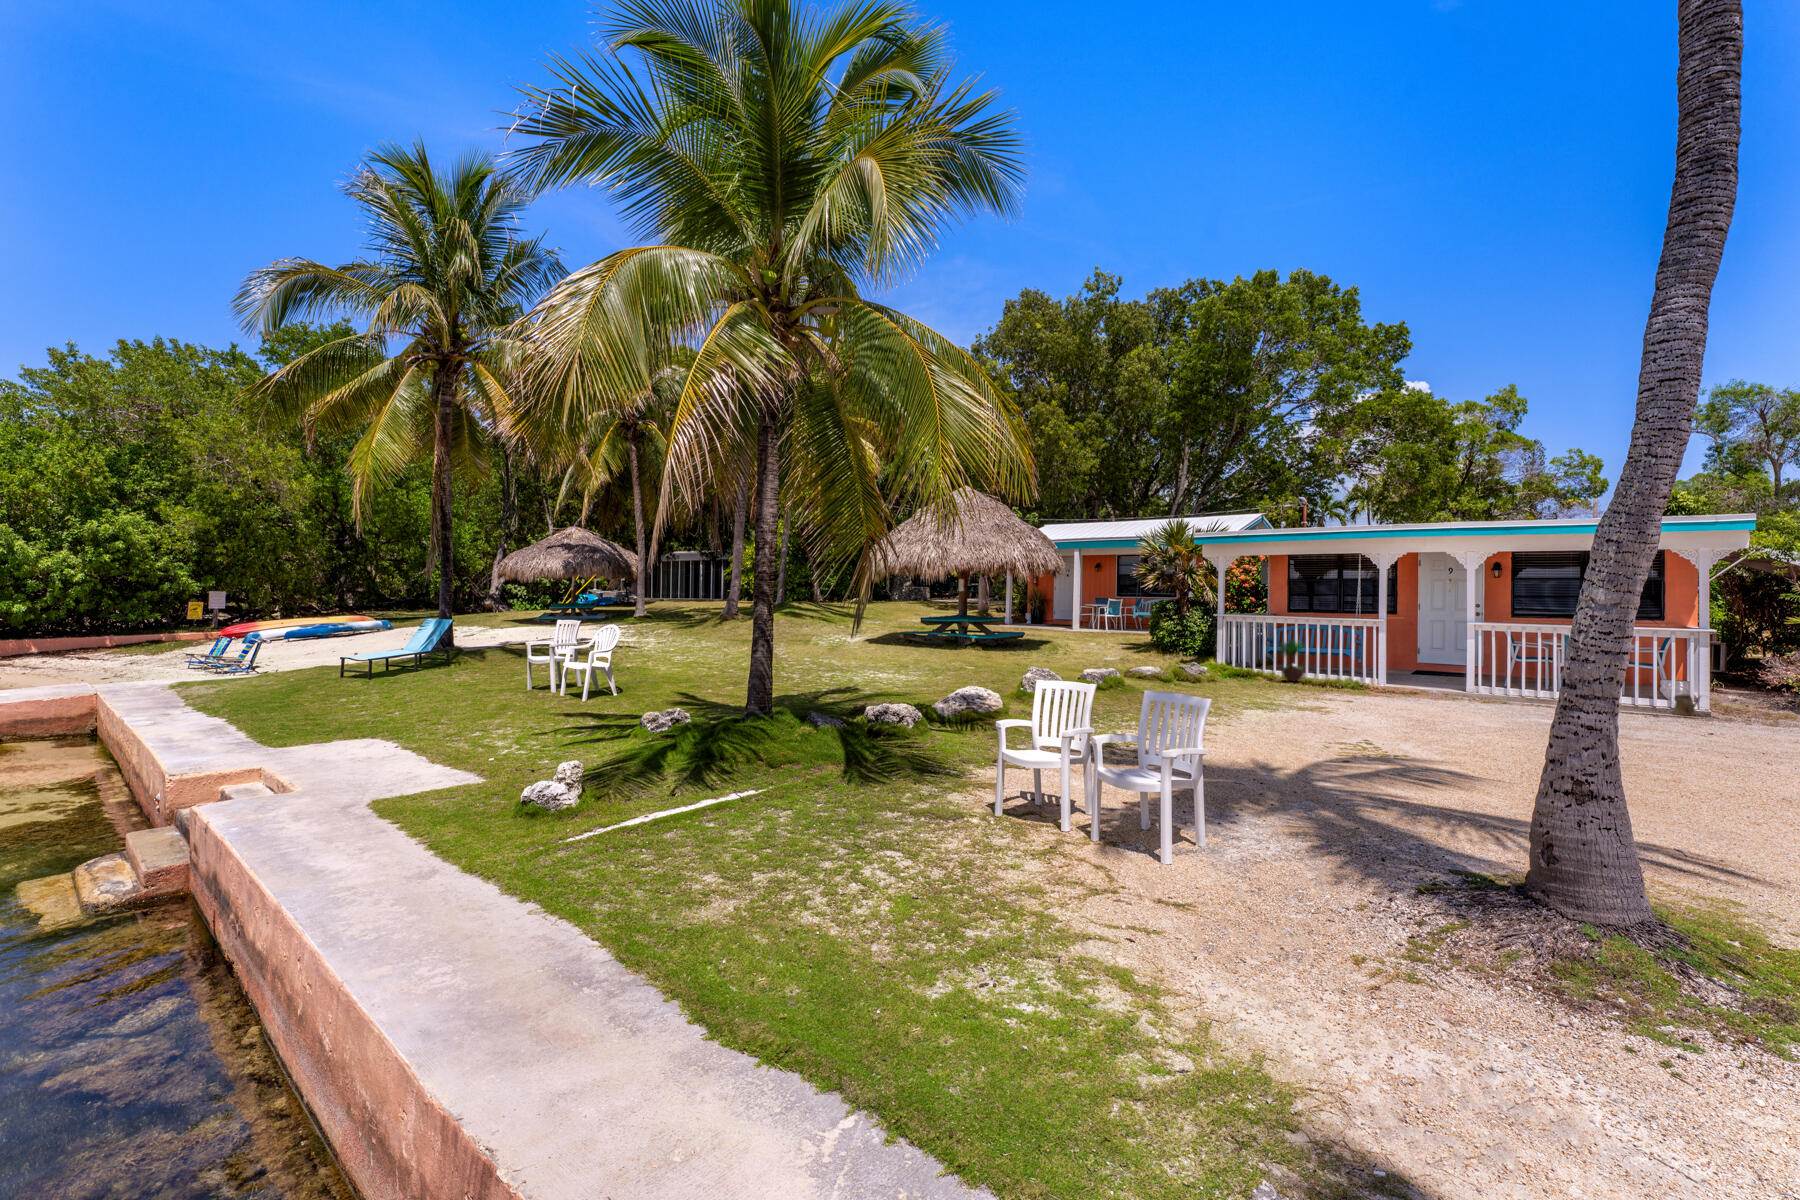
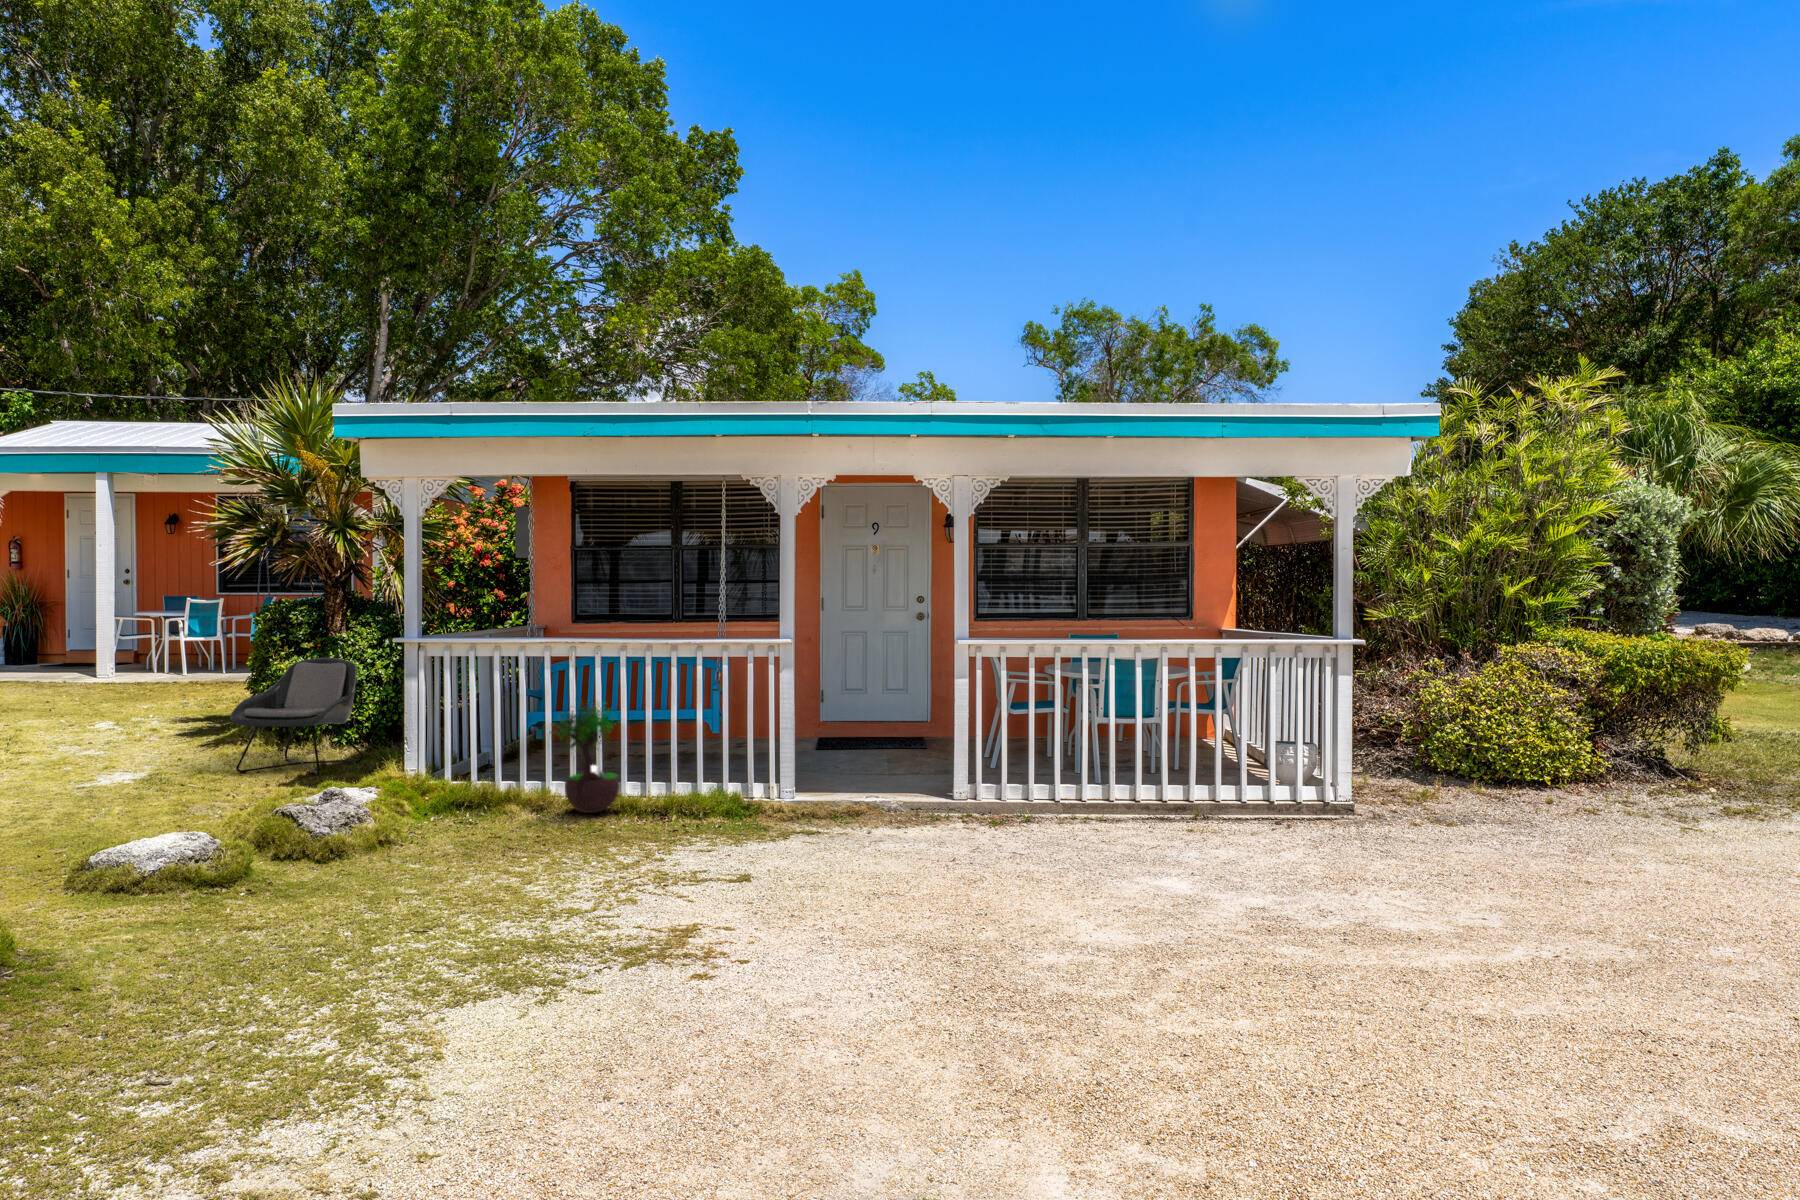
lounge chair: none [1153,622,1198,665] -> present [230,658,363,775]
watering can: present [1673,695,1700,716] -> none [1304,775,1367,819]

